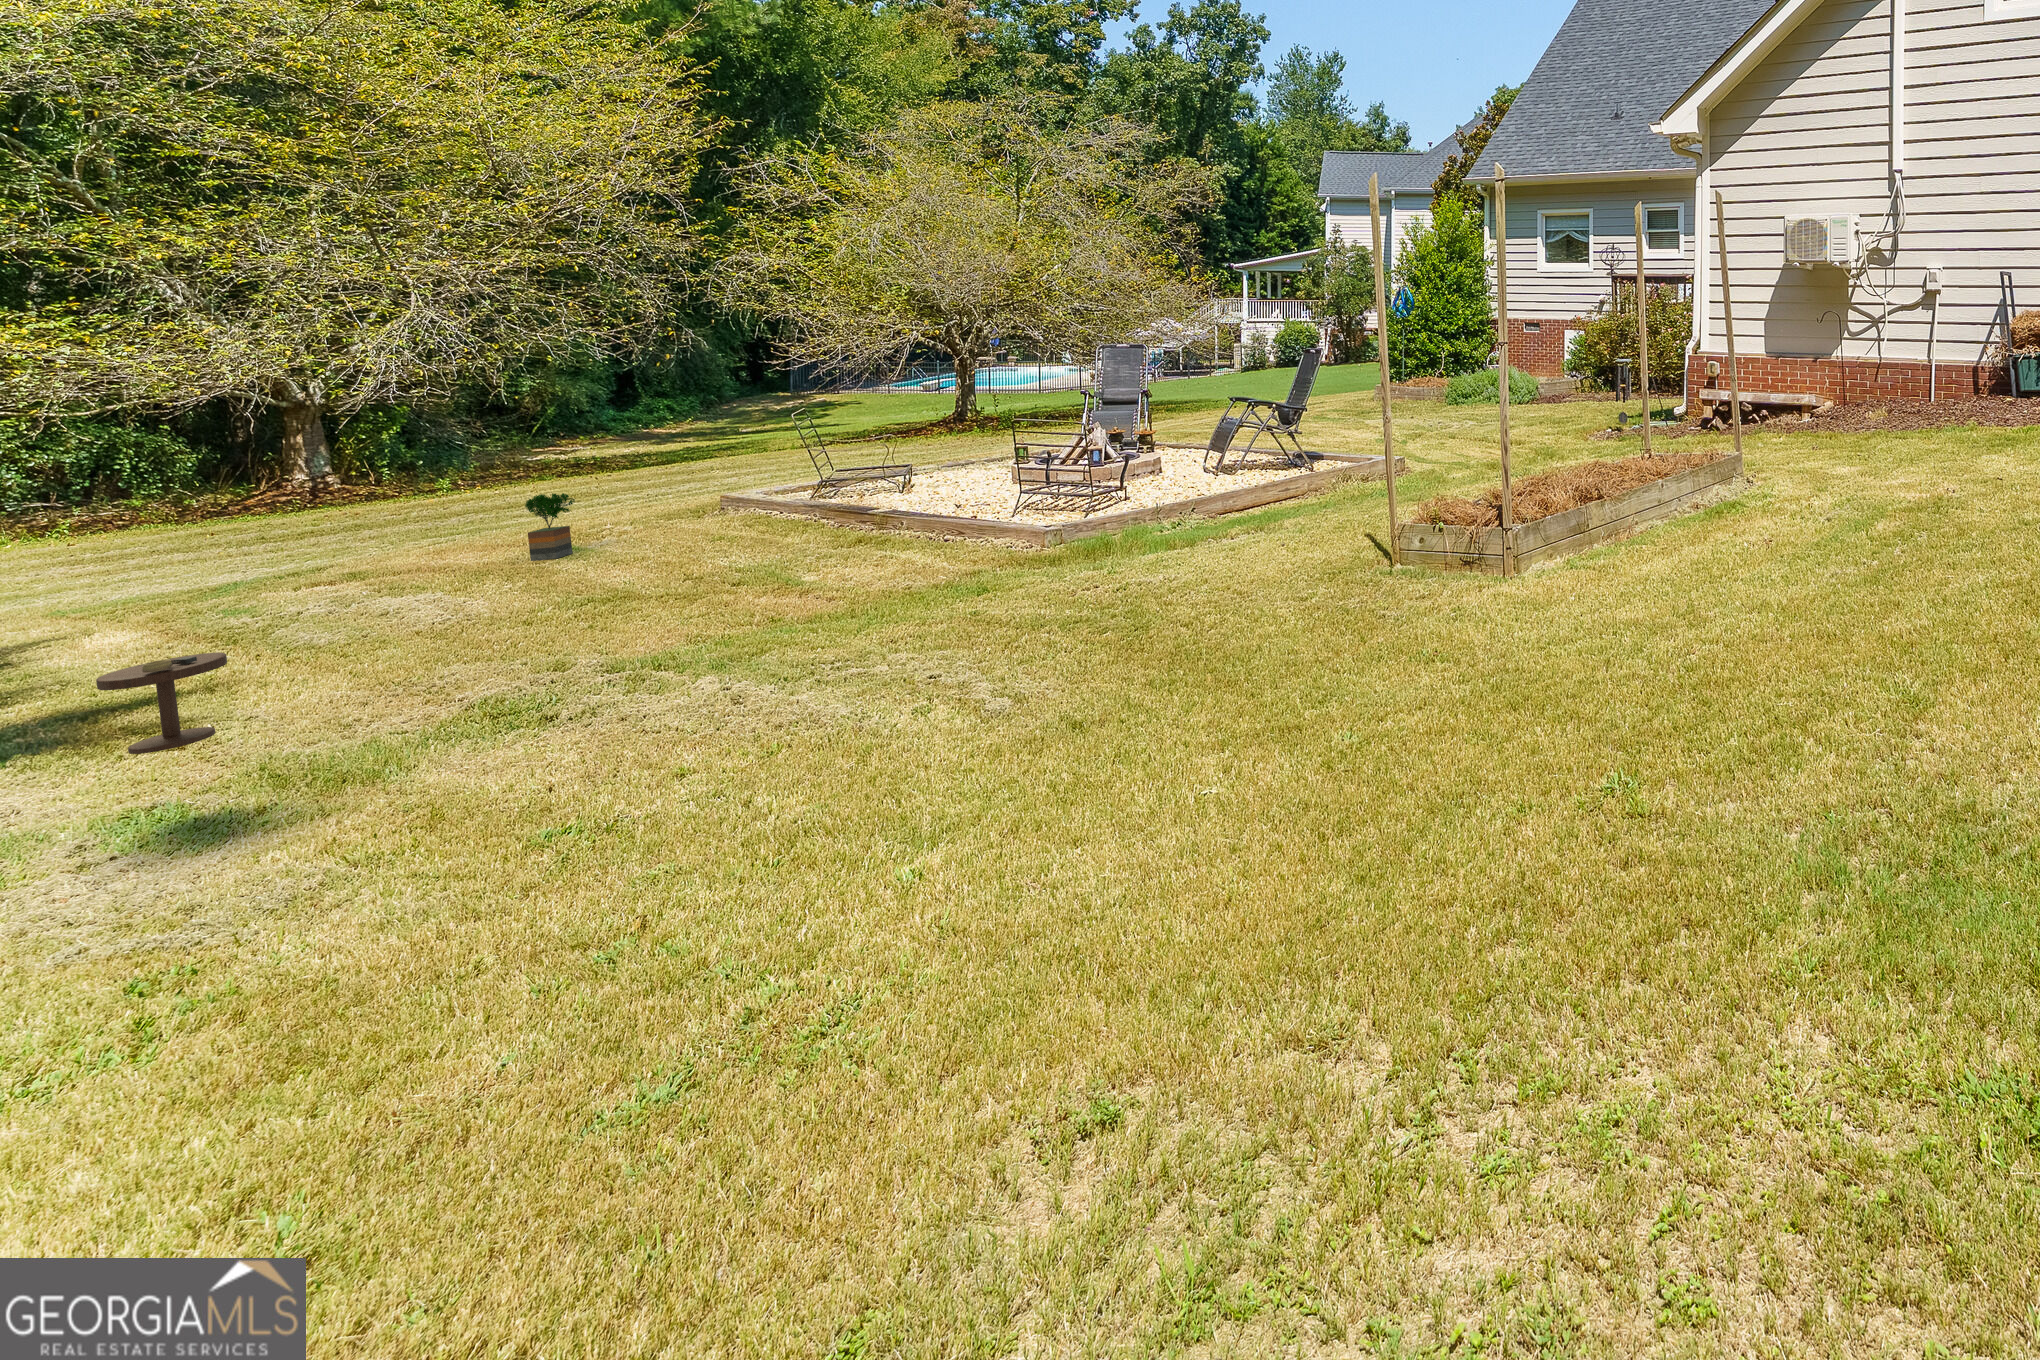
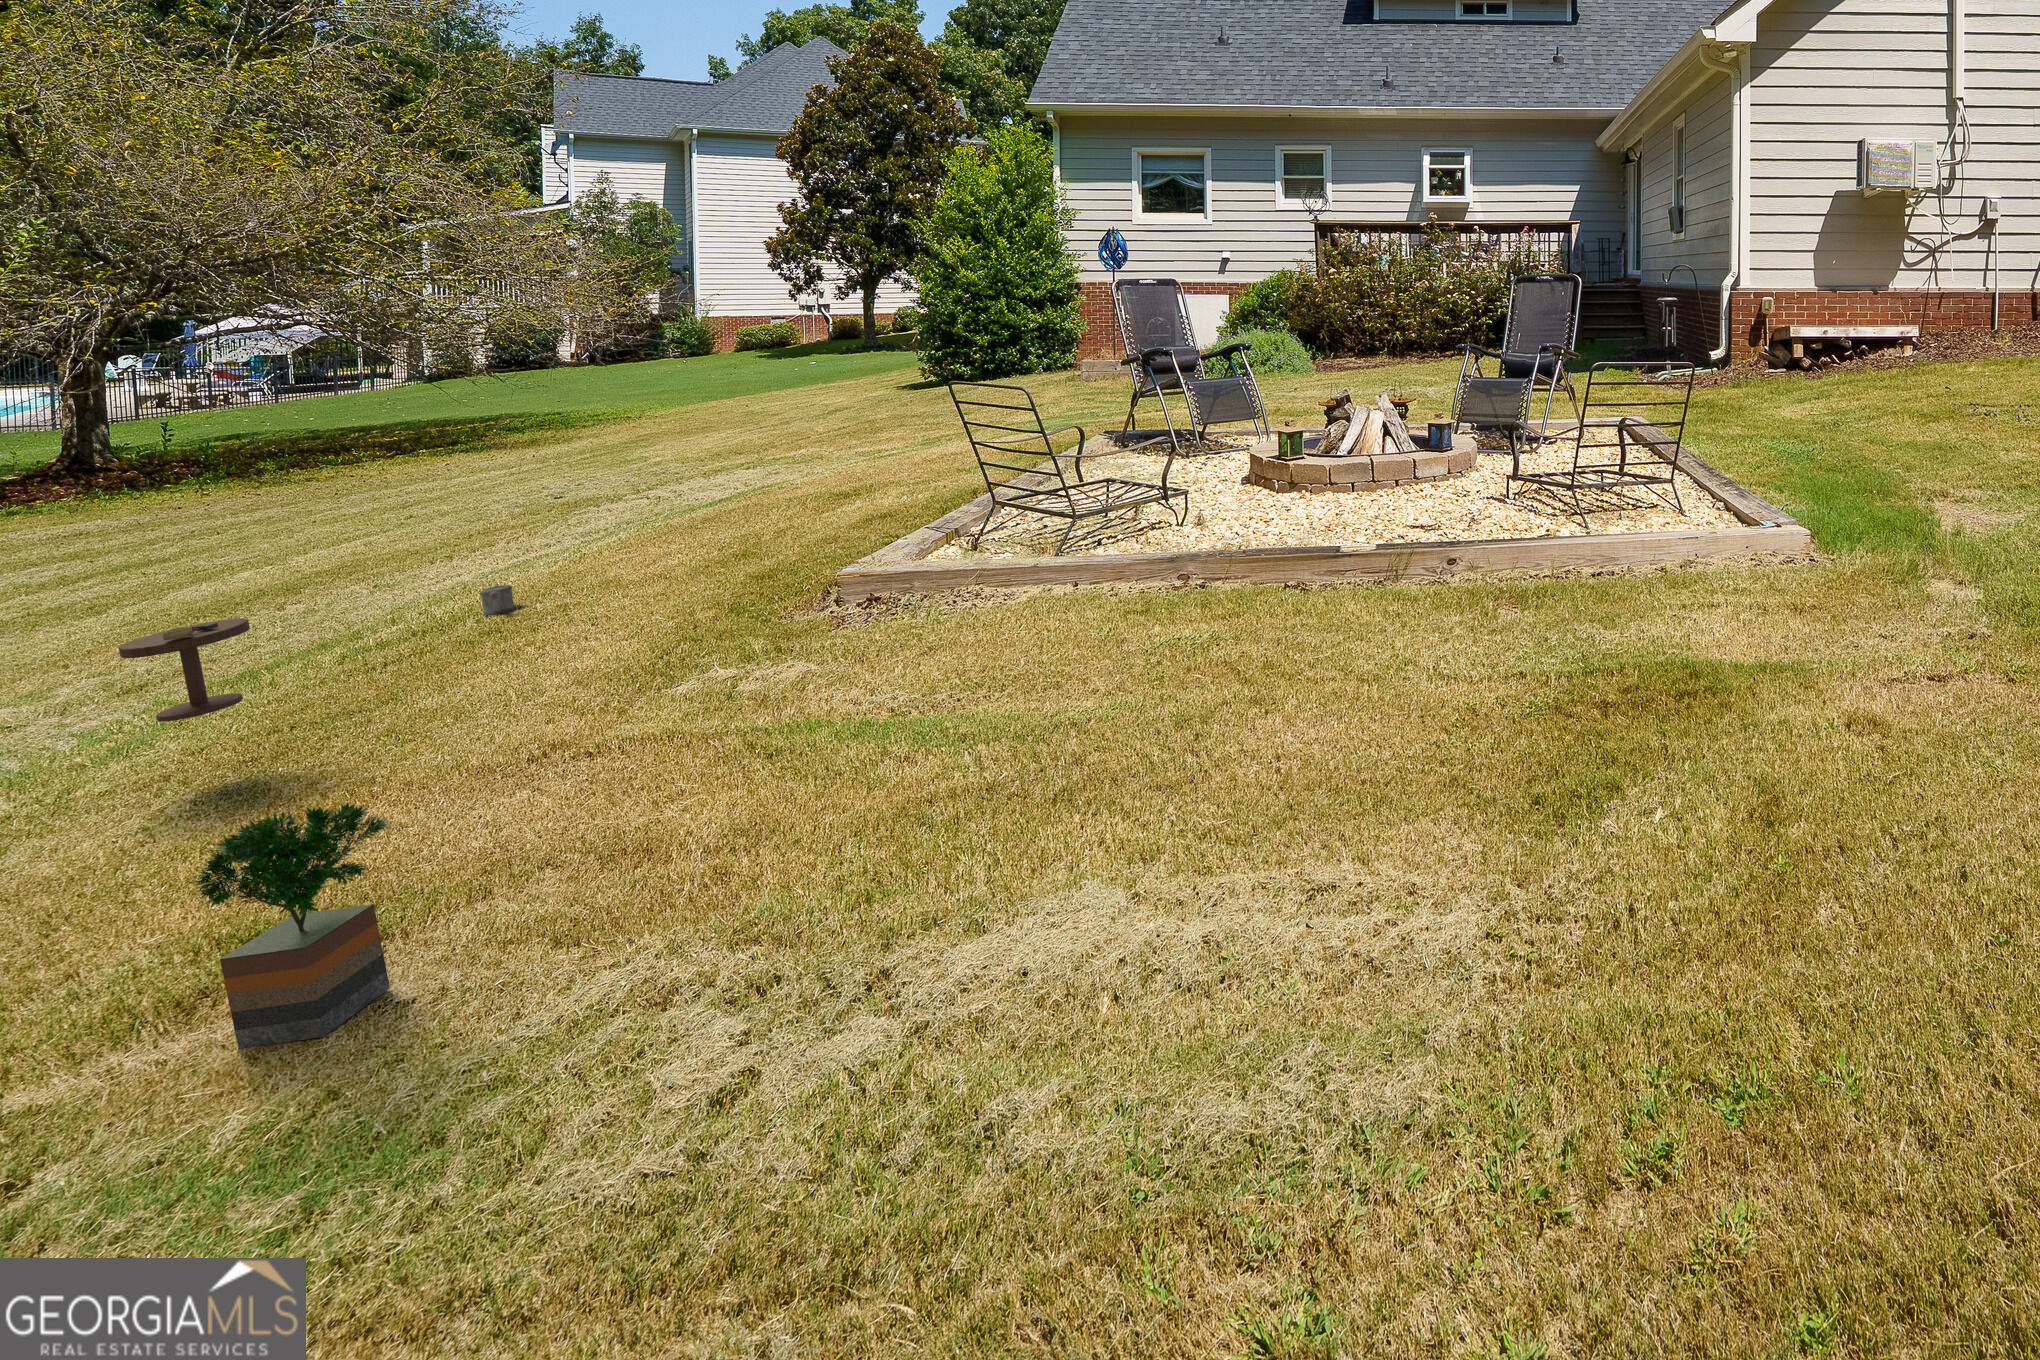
potted tree: present [525,493,575,561] -> present [193,802,391,1049]
watering can: none [445,624,480,655] -> present [480,584,516,615]

